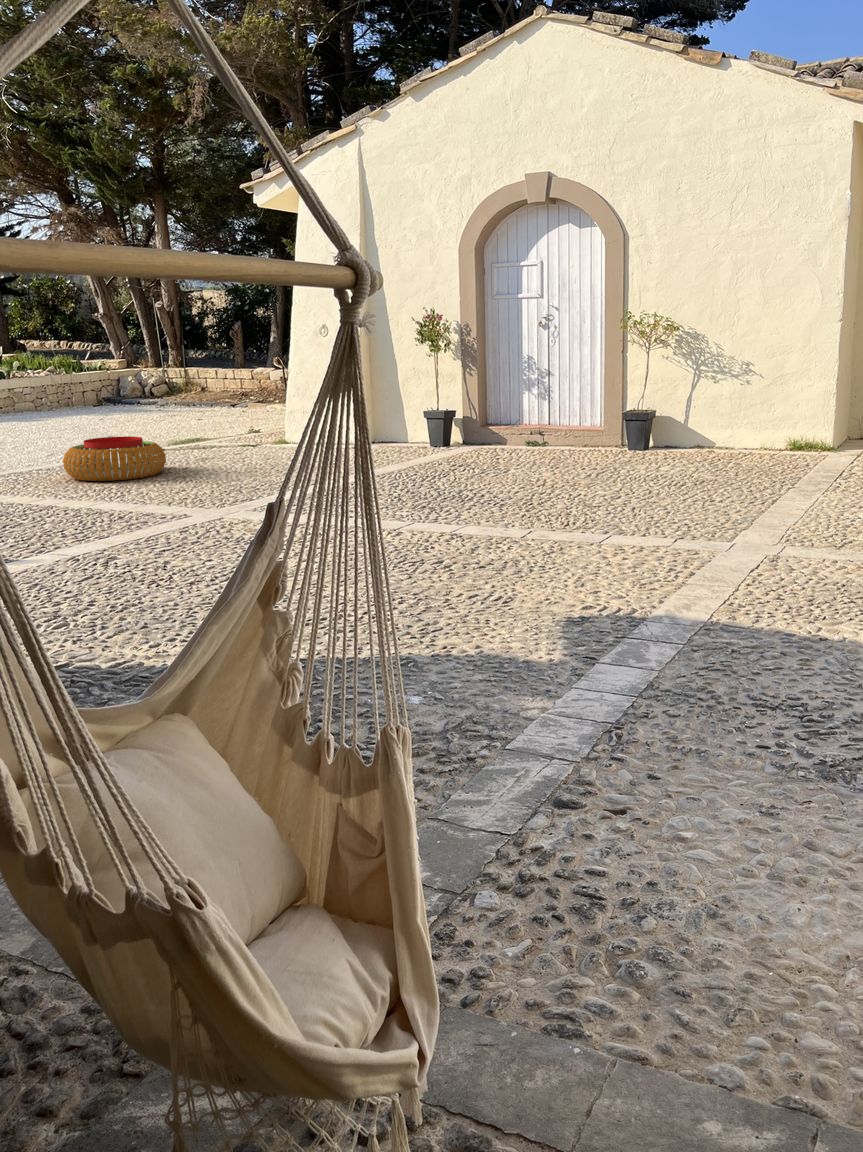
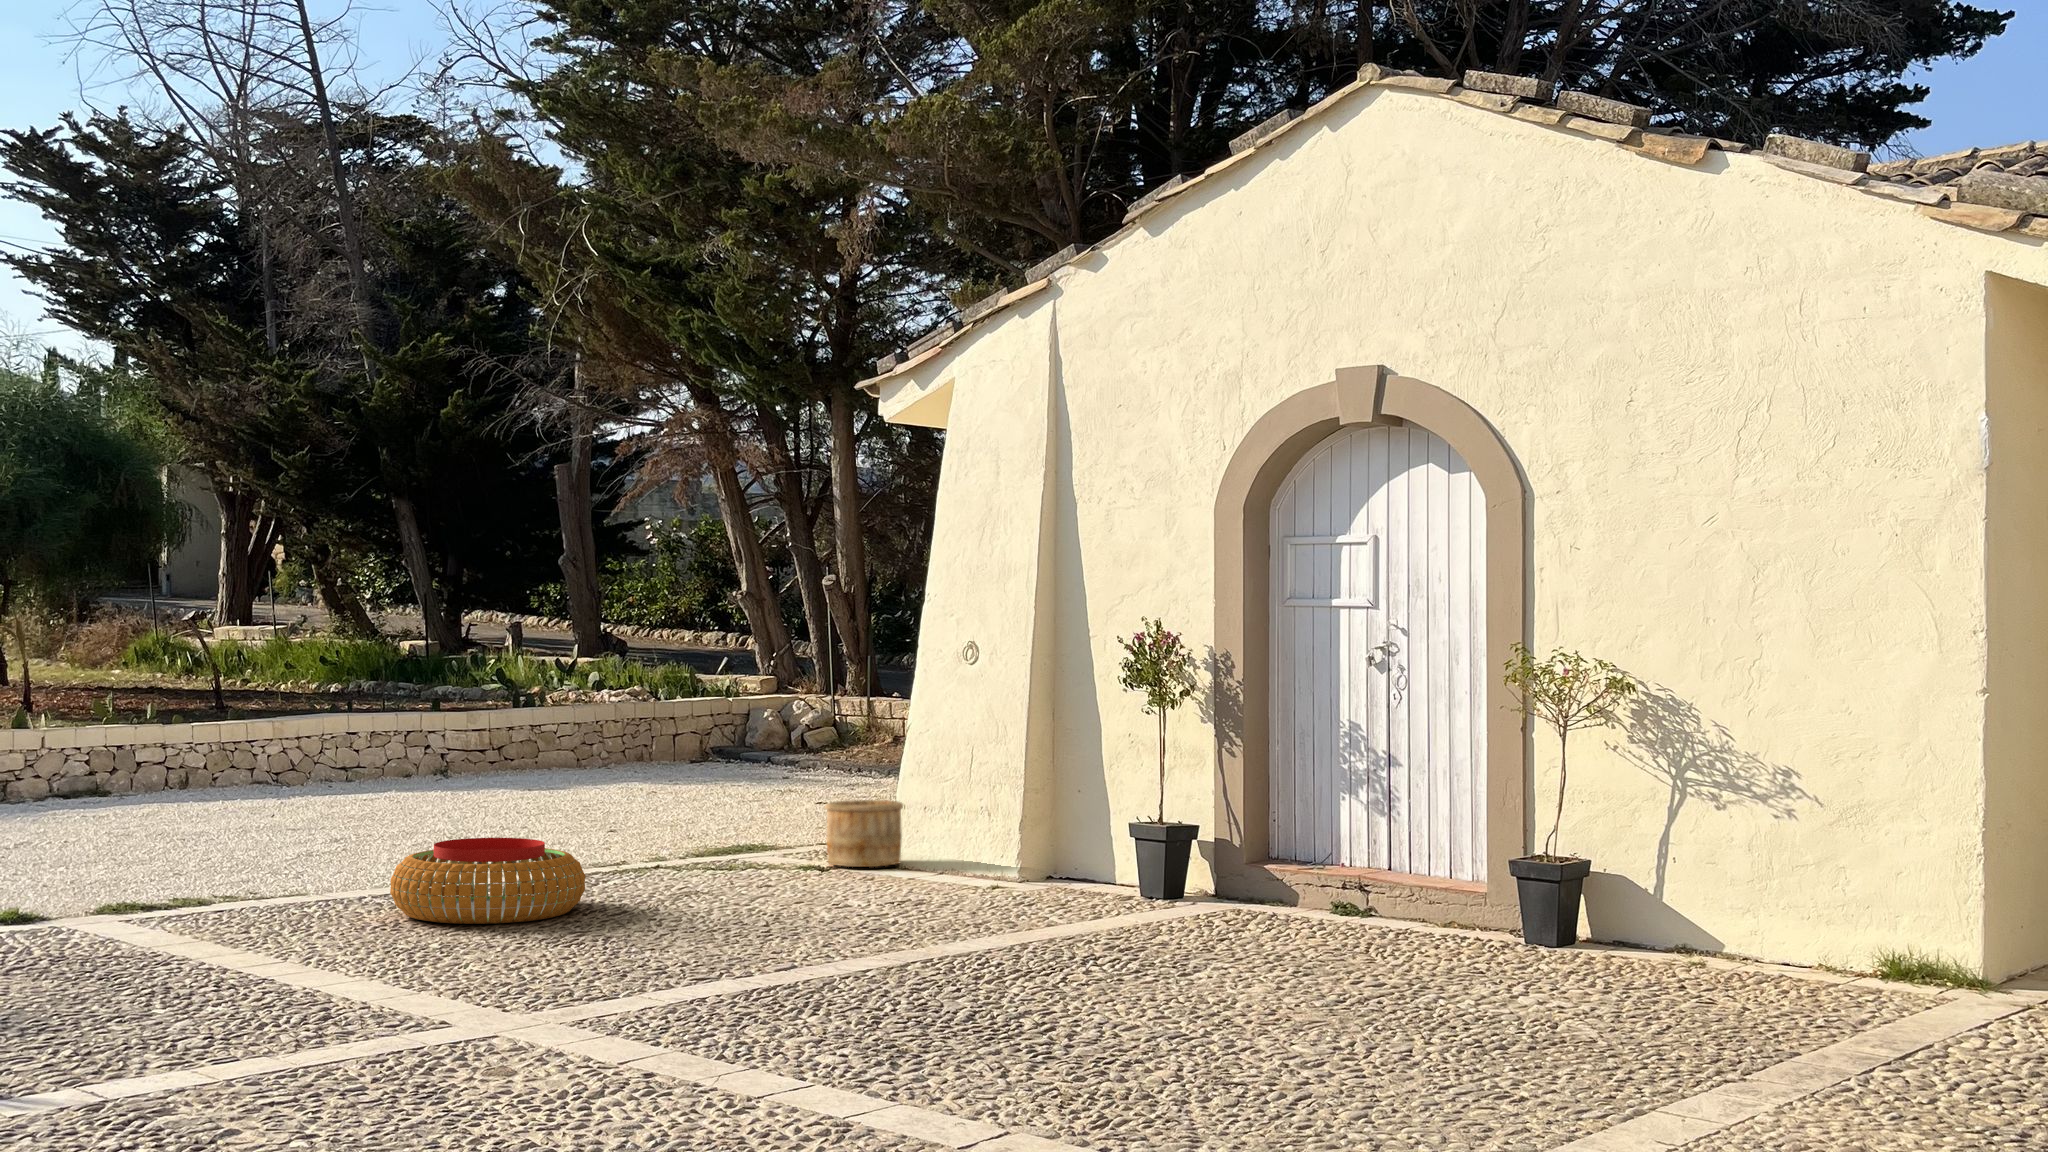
wooden bucket: none [250,410,292,444] -> present [825,800,903,867]

